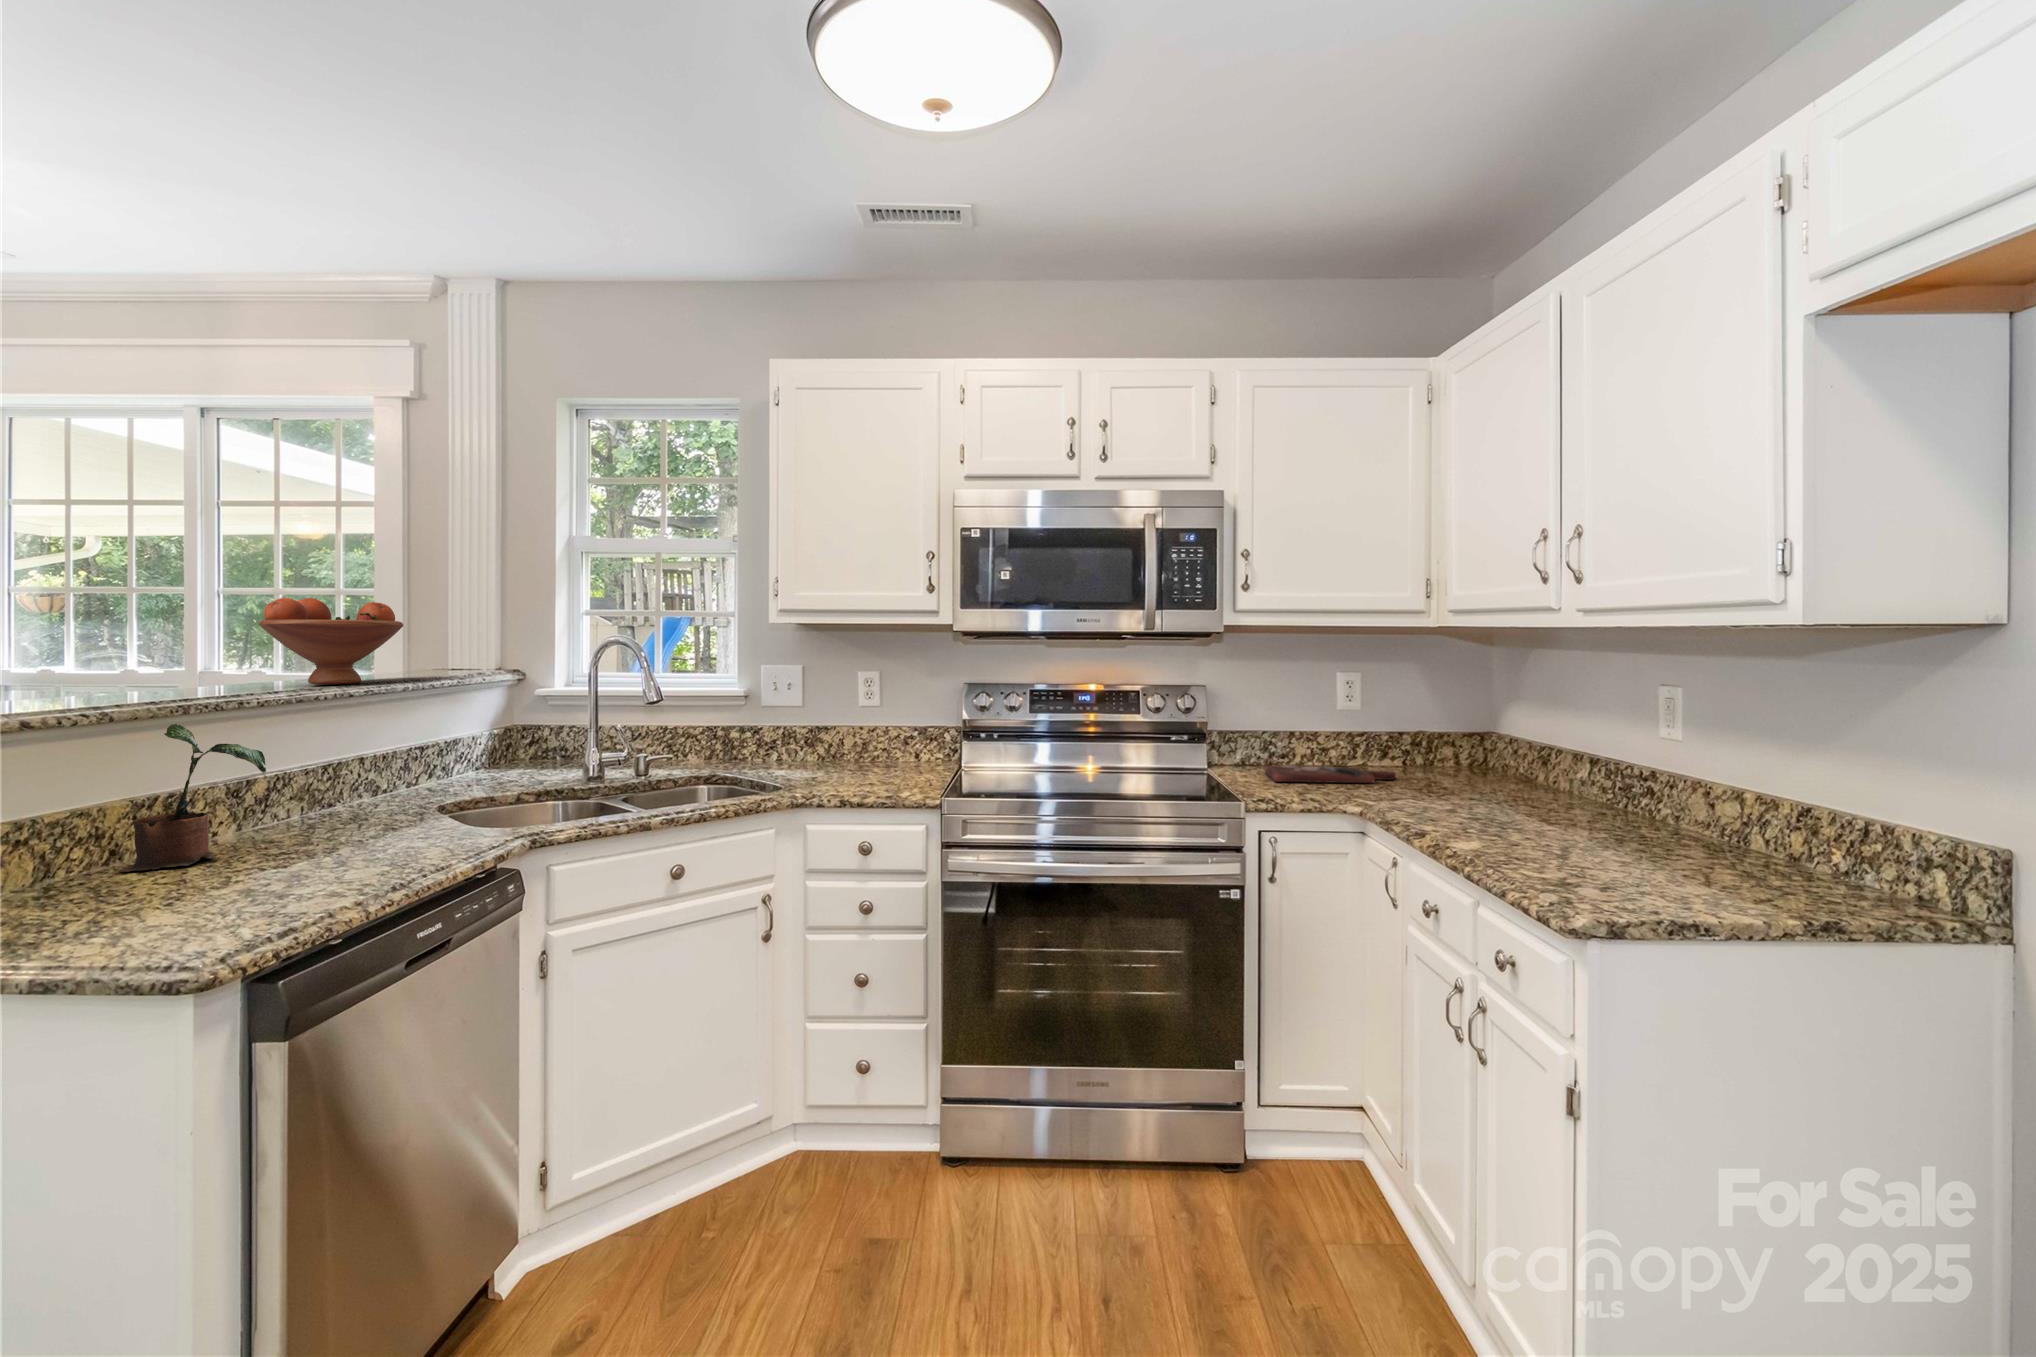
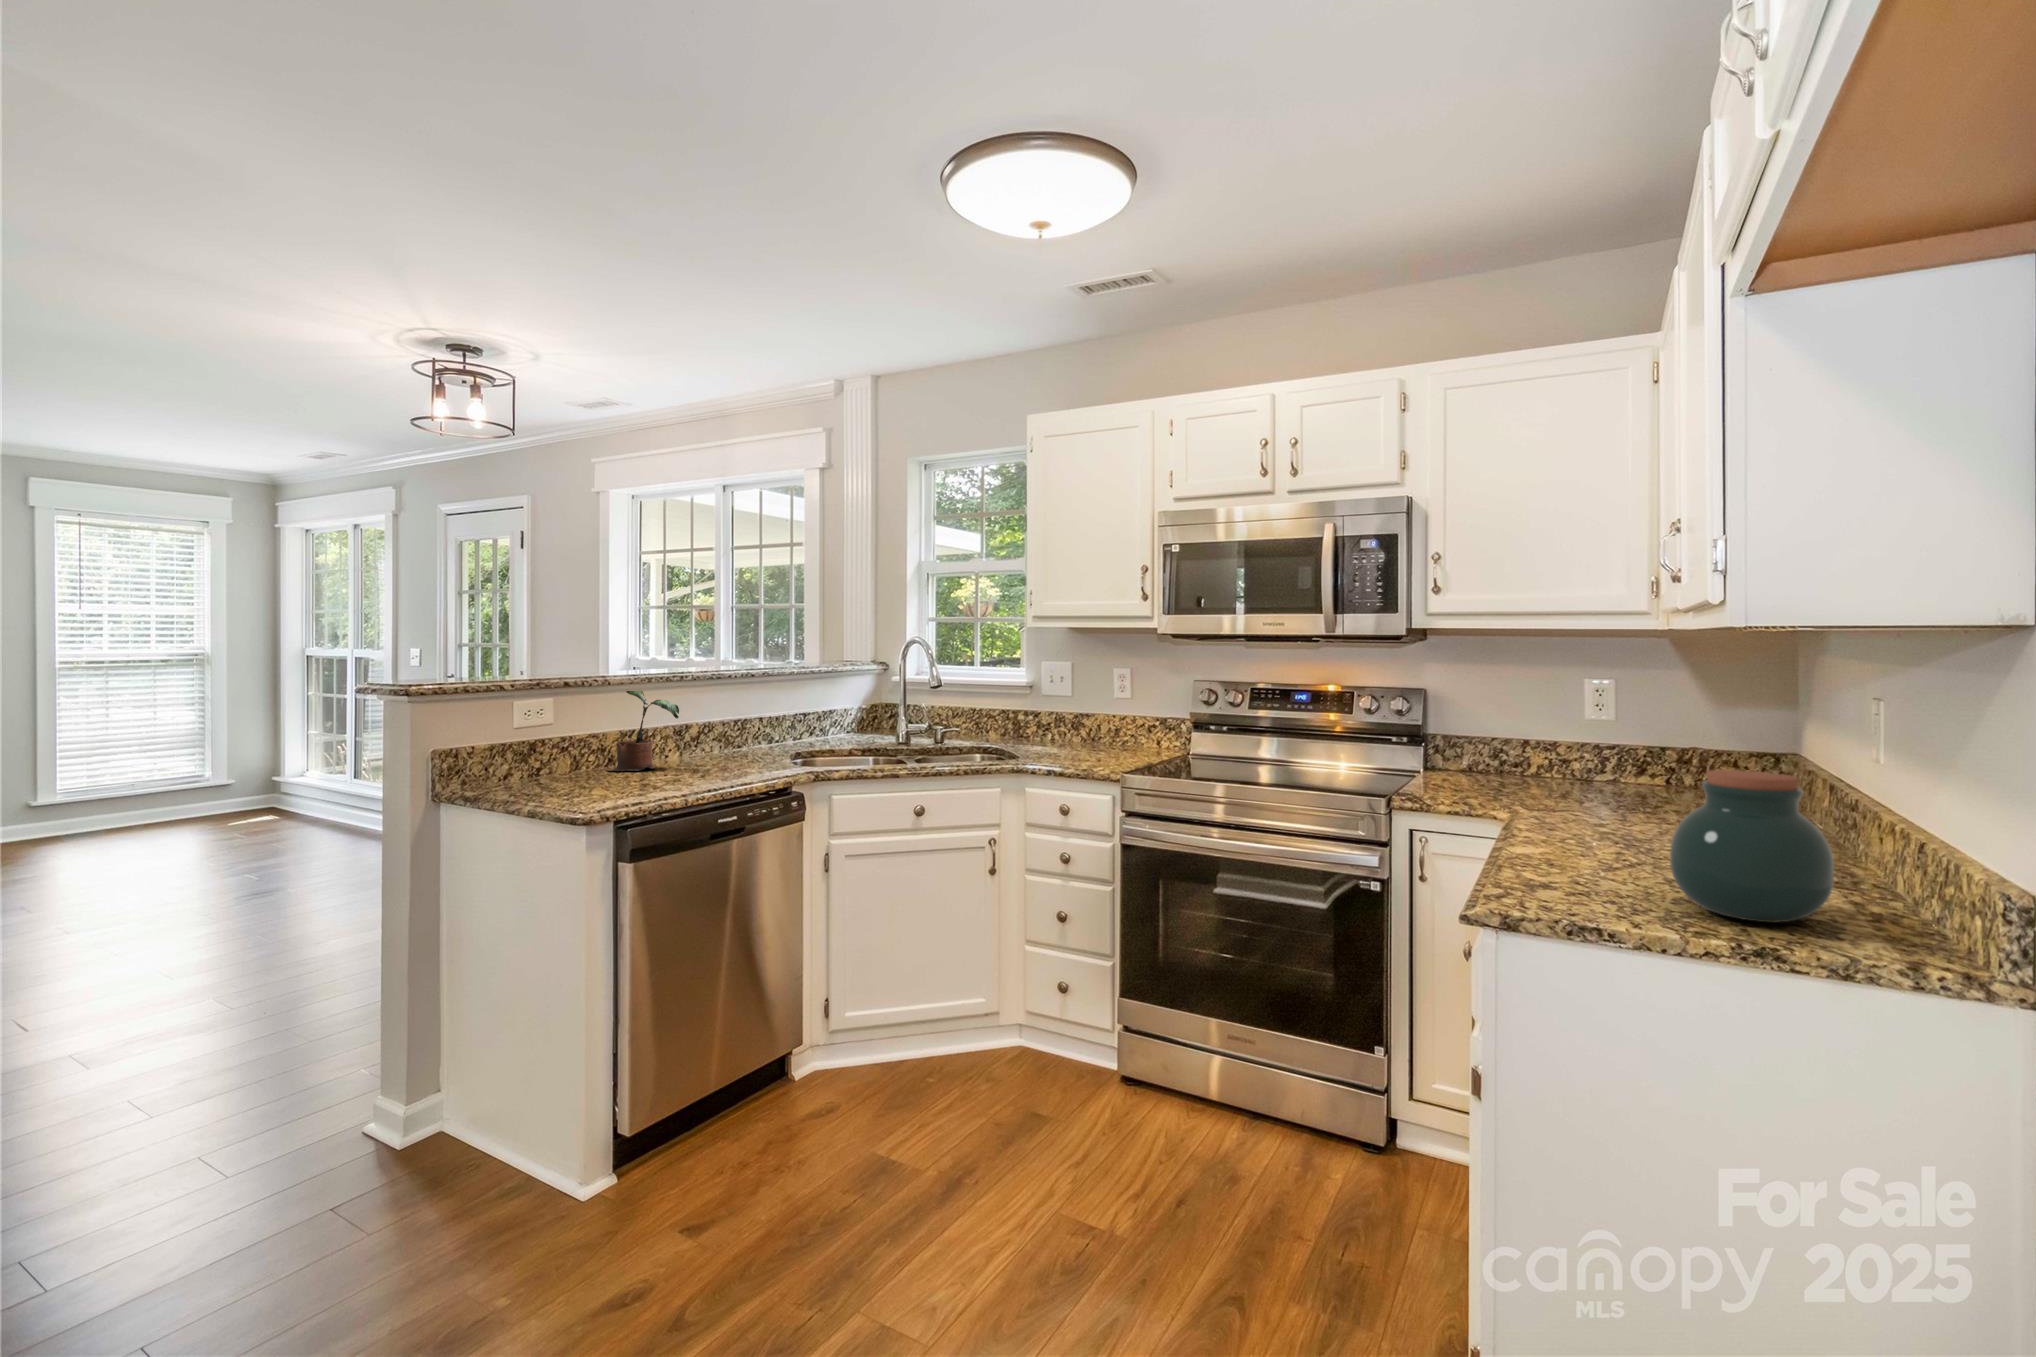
fruit bowl: present [259,598,403,685] -> none [720,611,802,669]
jar: none [1670,759,1817,896] -> present [1670,770,1834,922]
cutting board: present [1265,765,1396,783] -> none [1469,772,1621,796]

